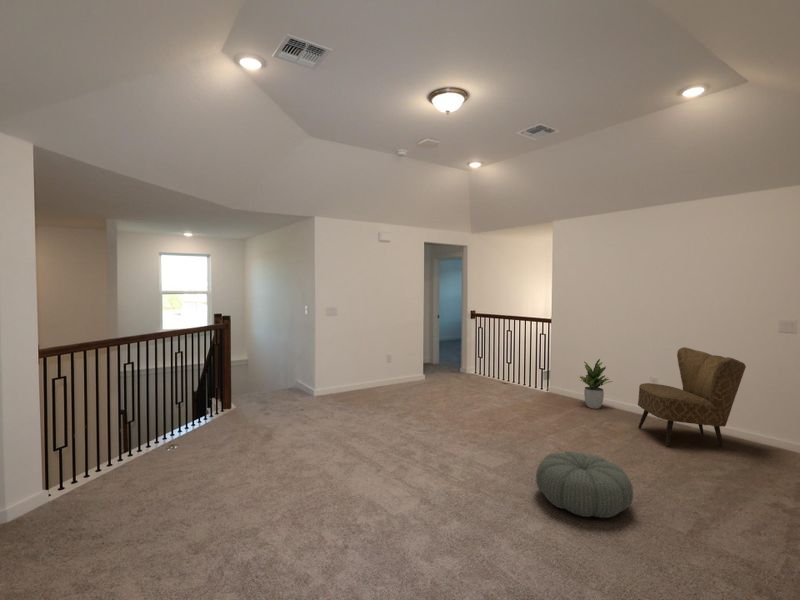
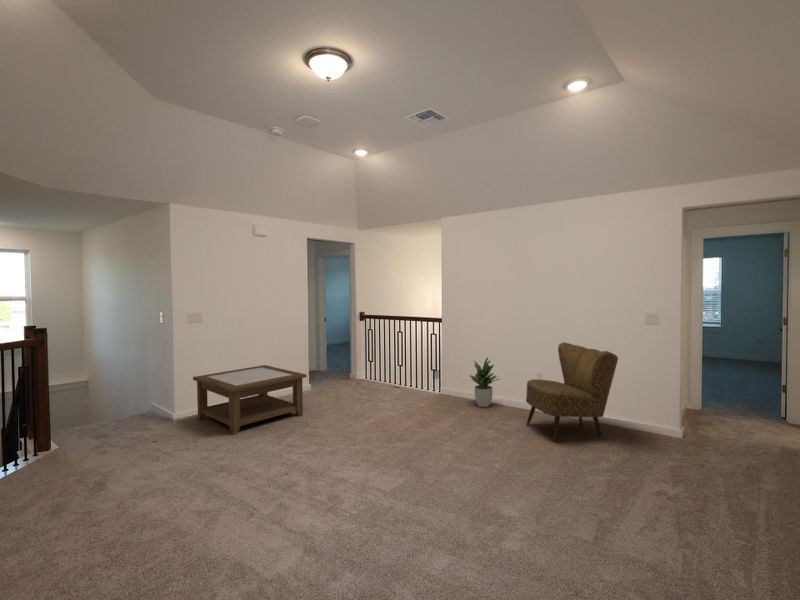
coffee table: none [329,355,422,411] -> present [193,365,307,435]
pouf: present [536,451,633,518] -> none [438,465,539,543]

